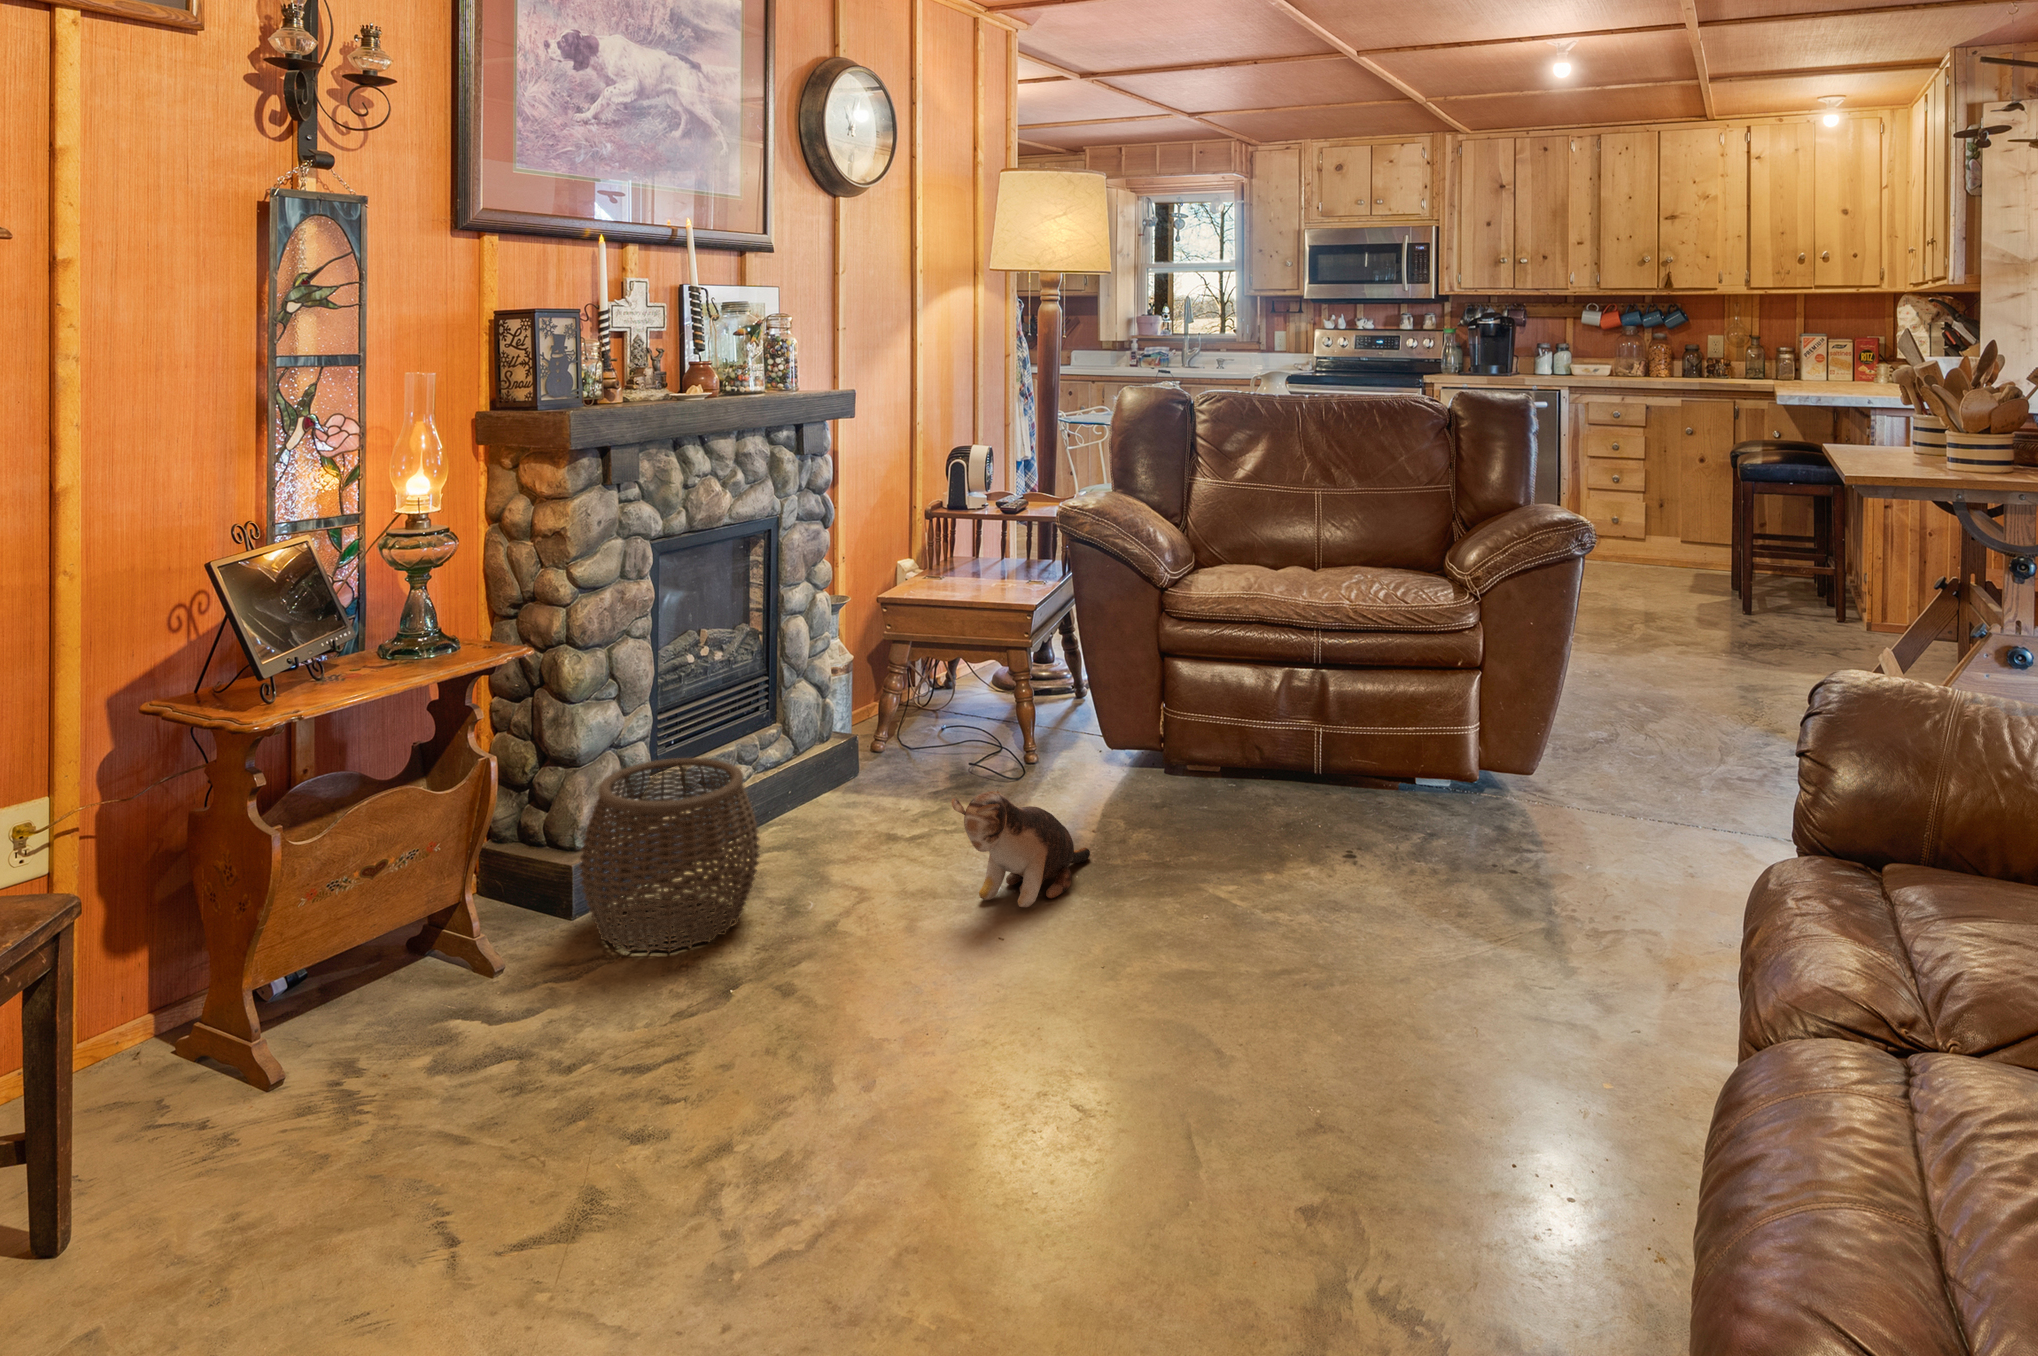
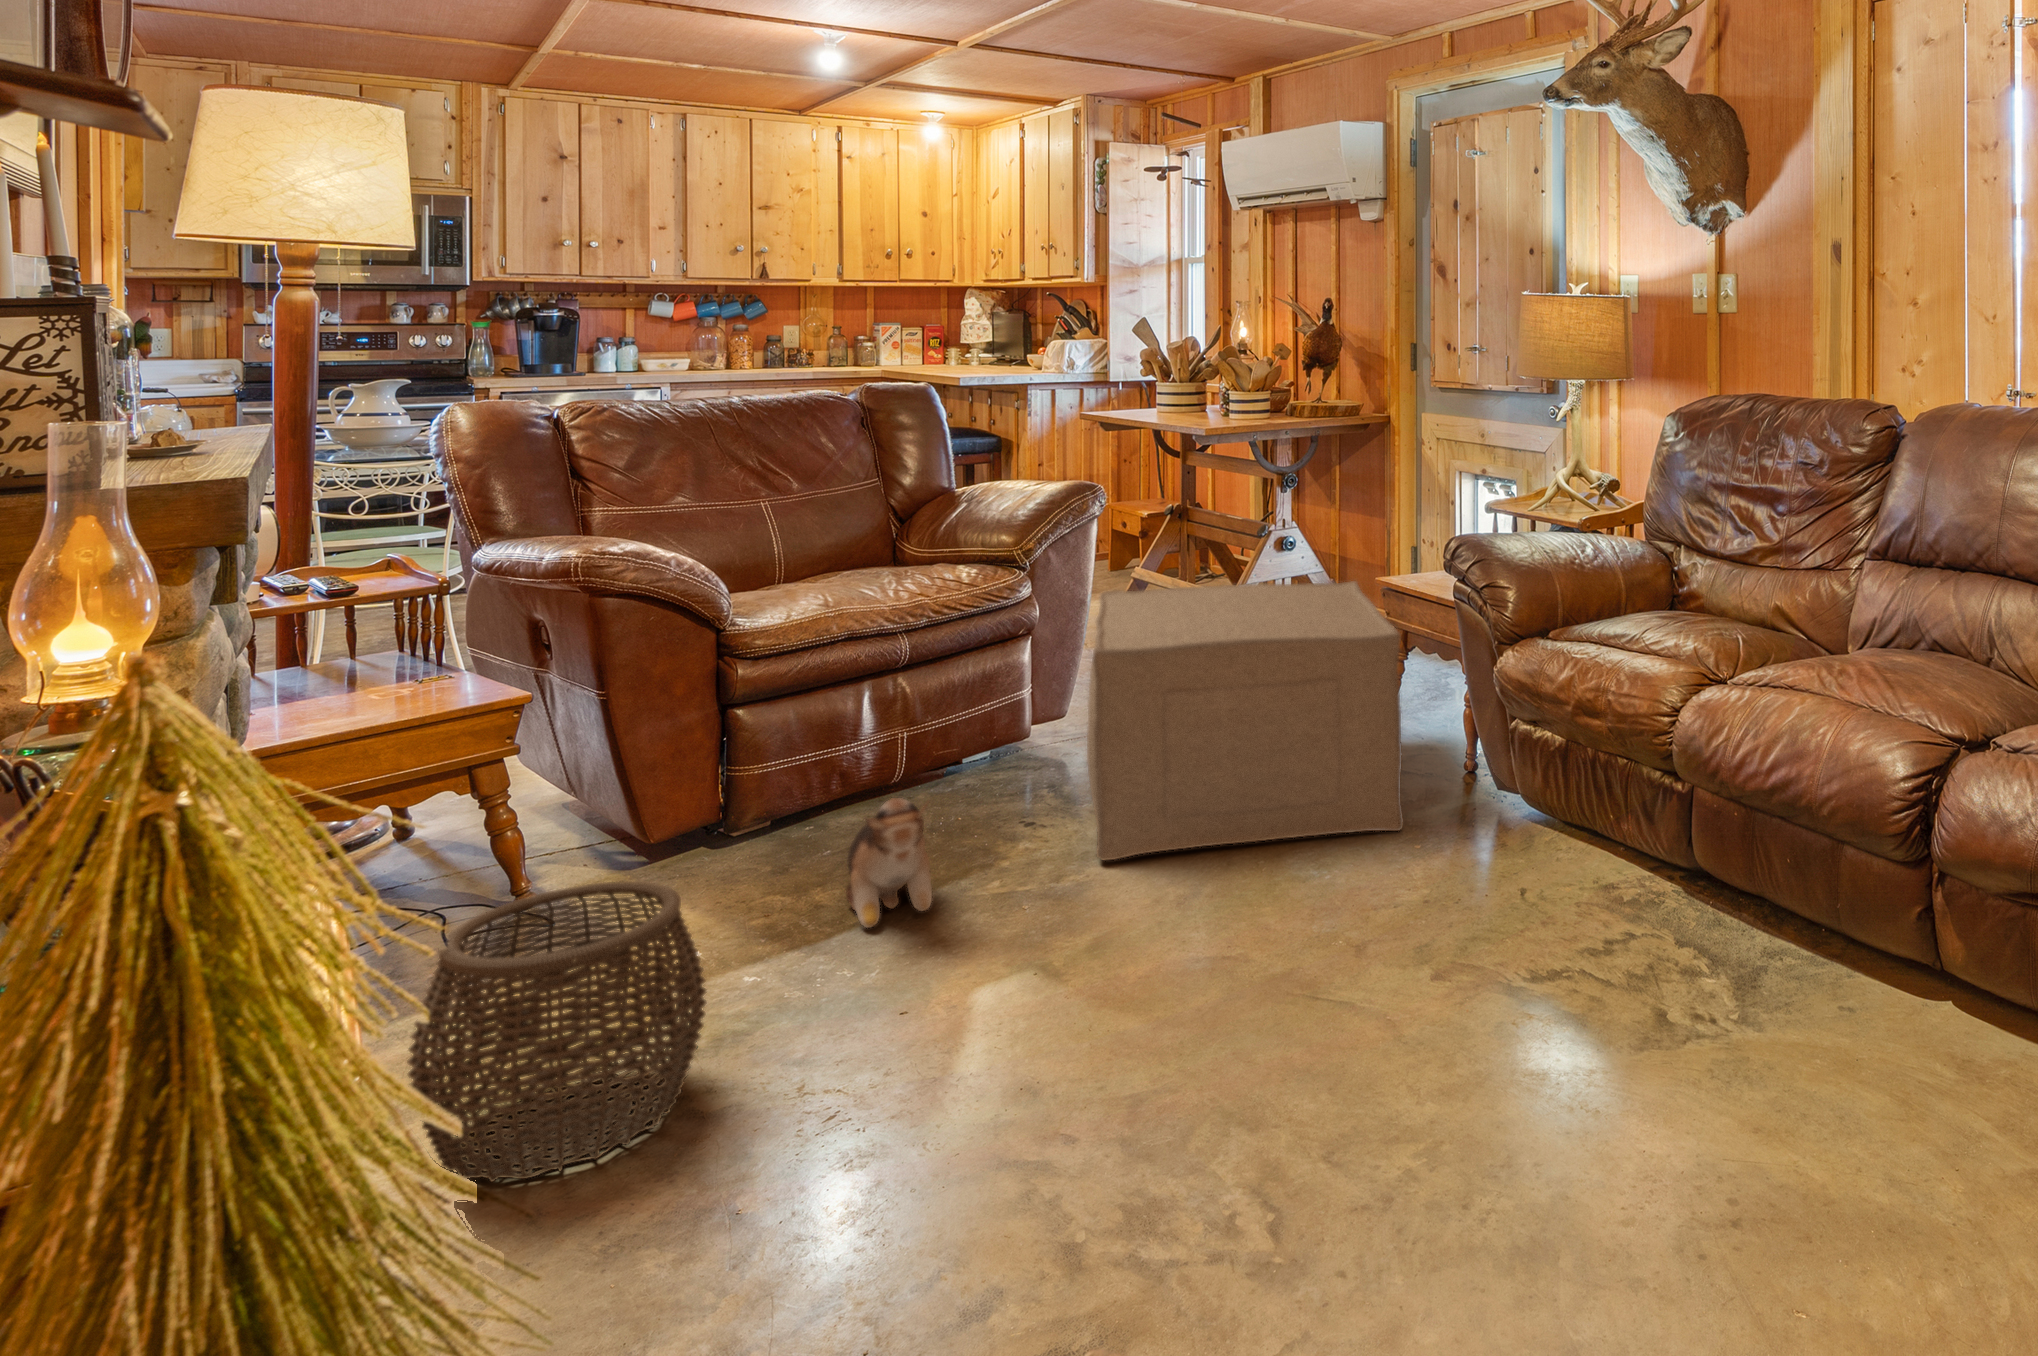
ottoman: none [1174,663,1671,1095] -> present [1087,581,1403,860]

